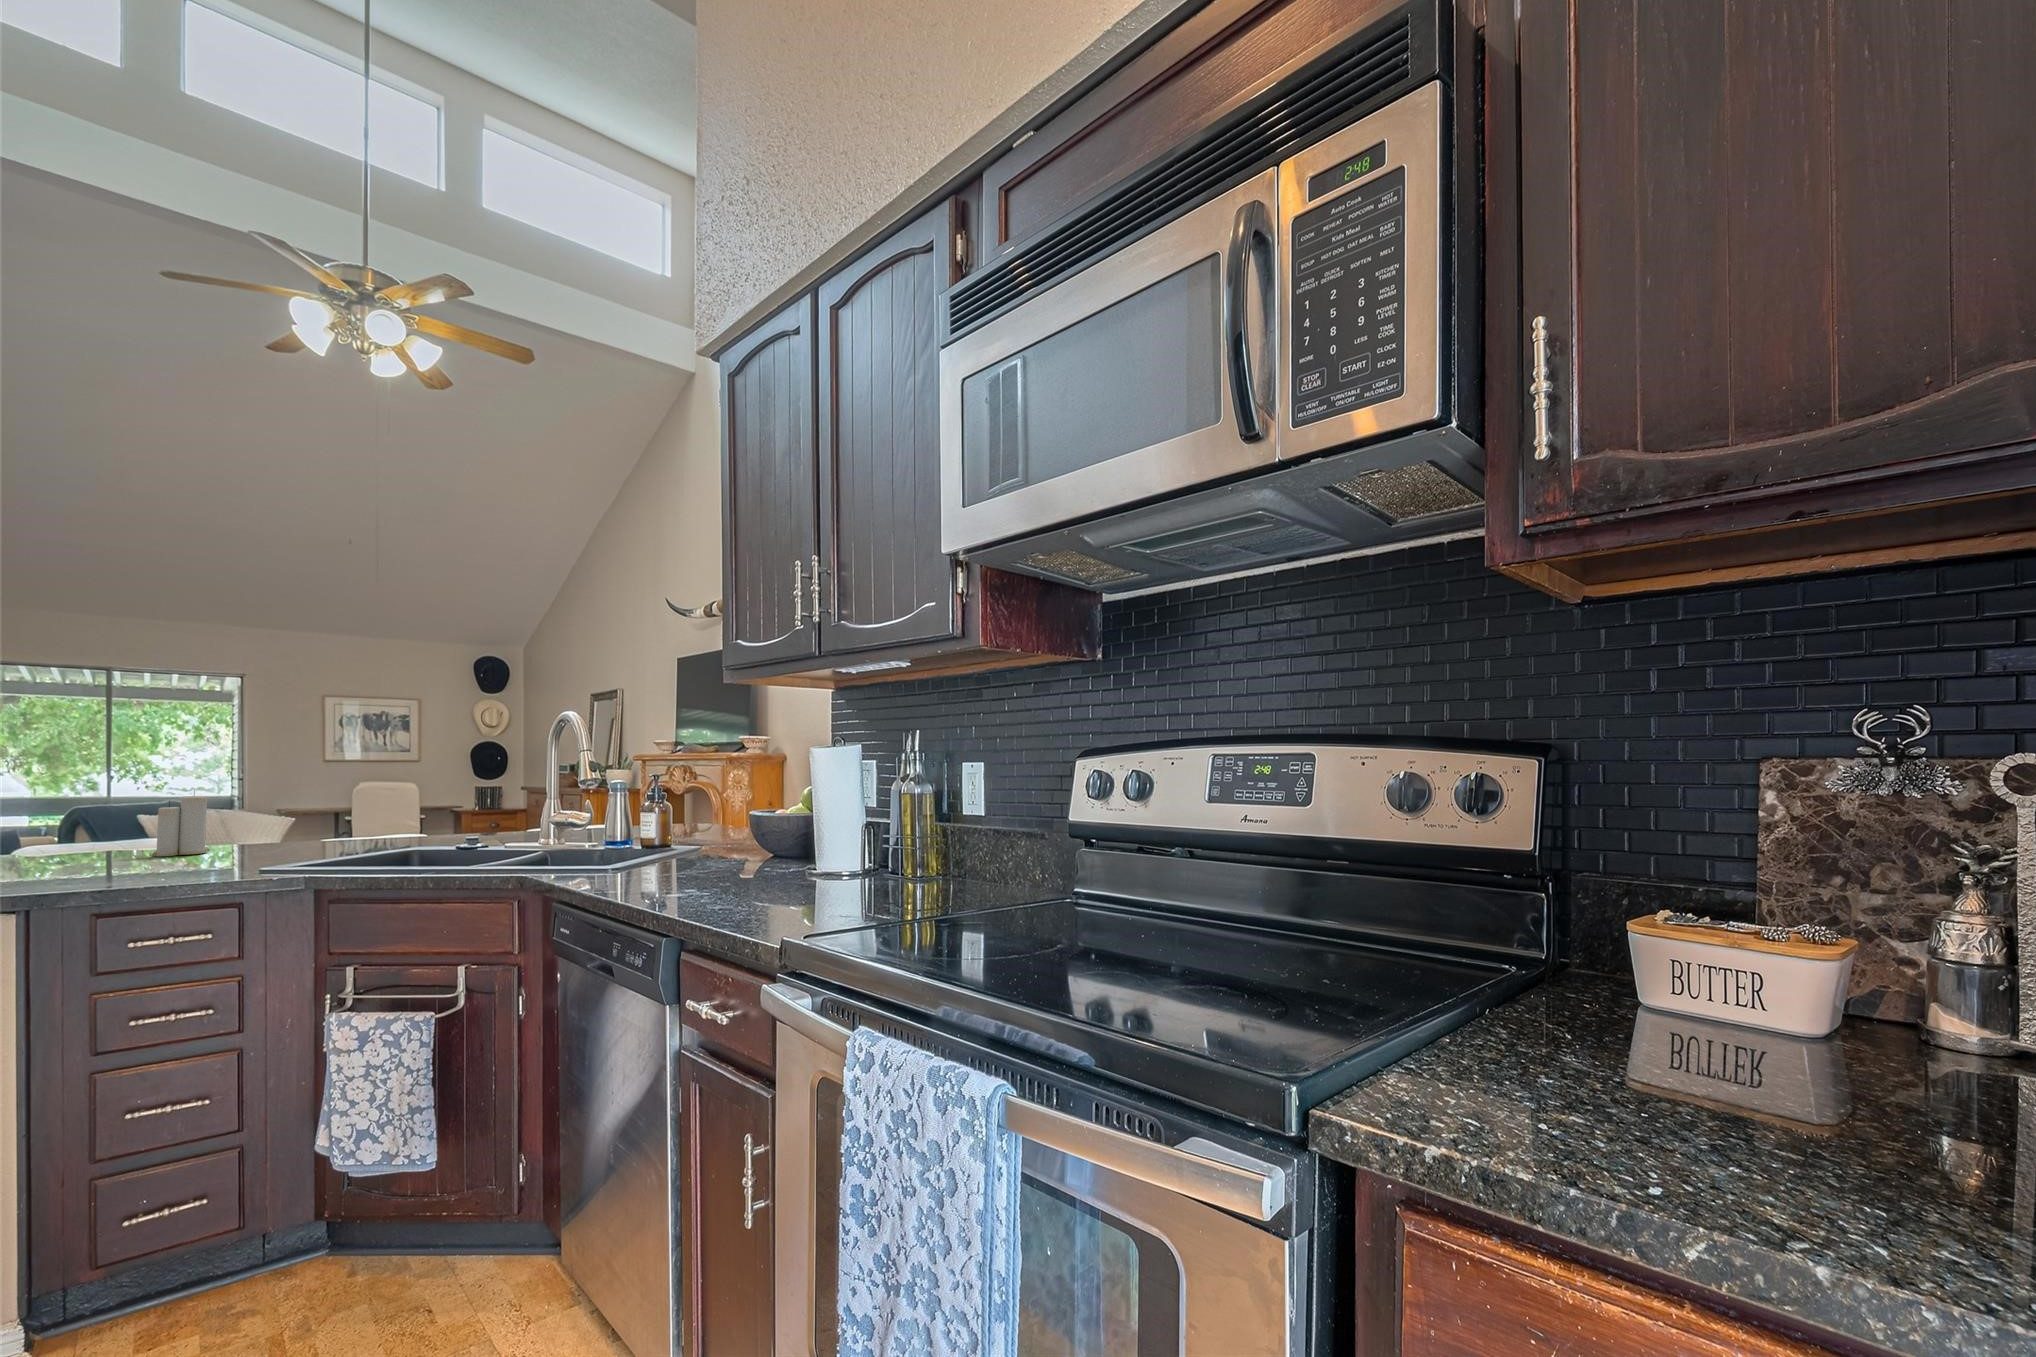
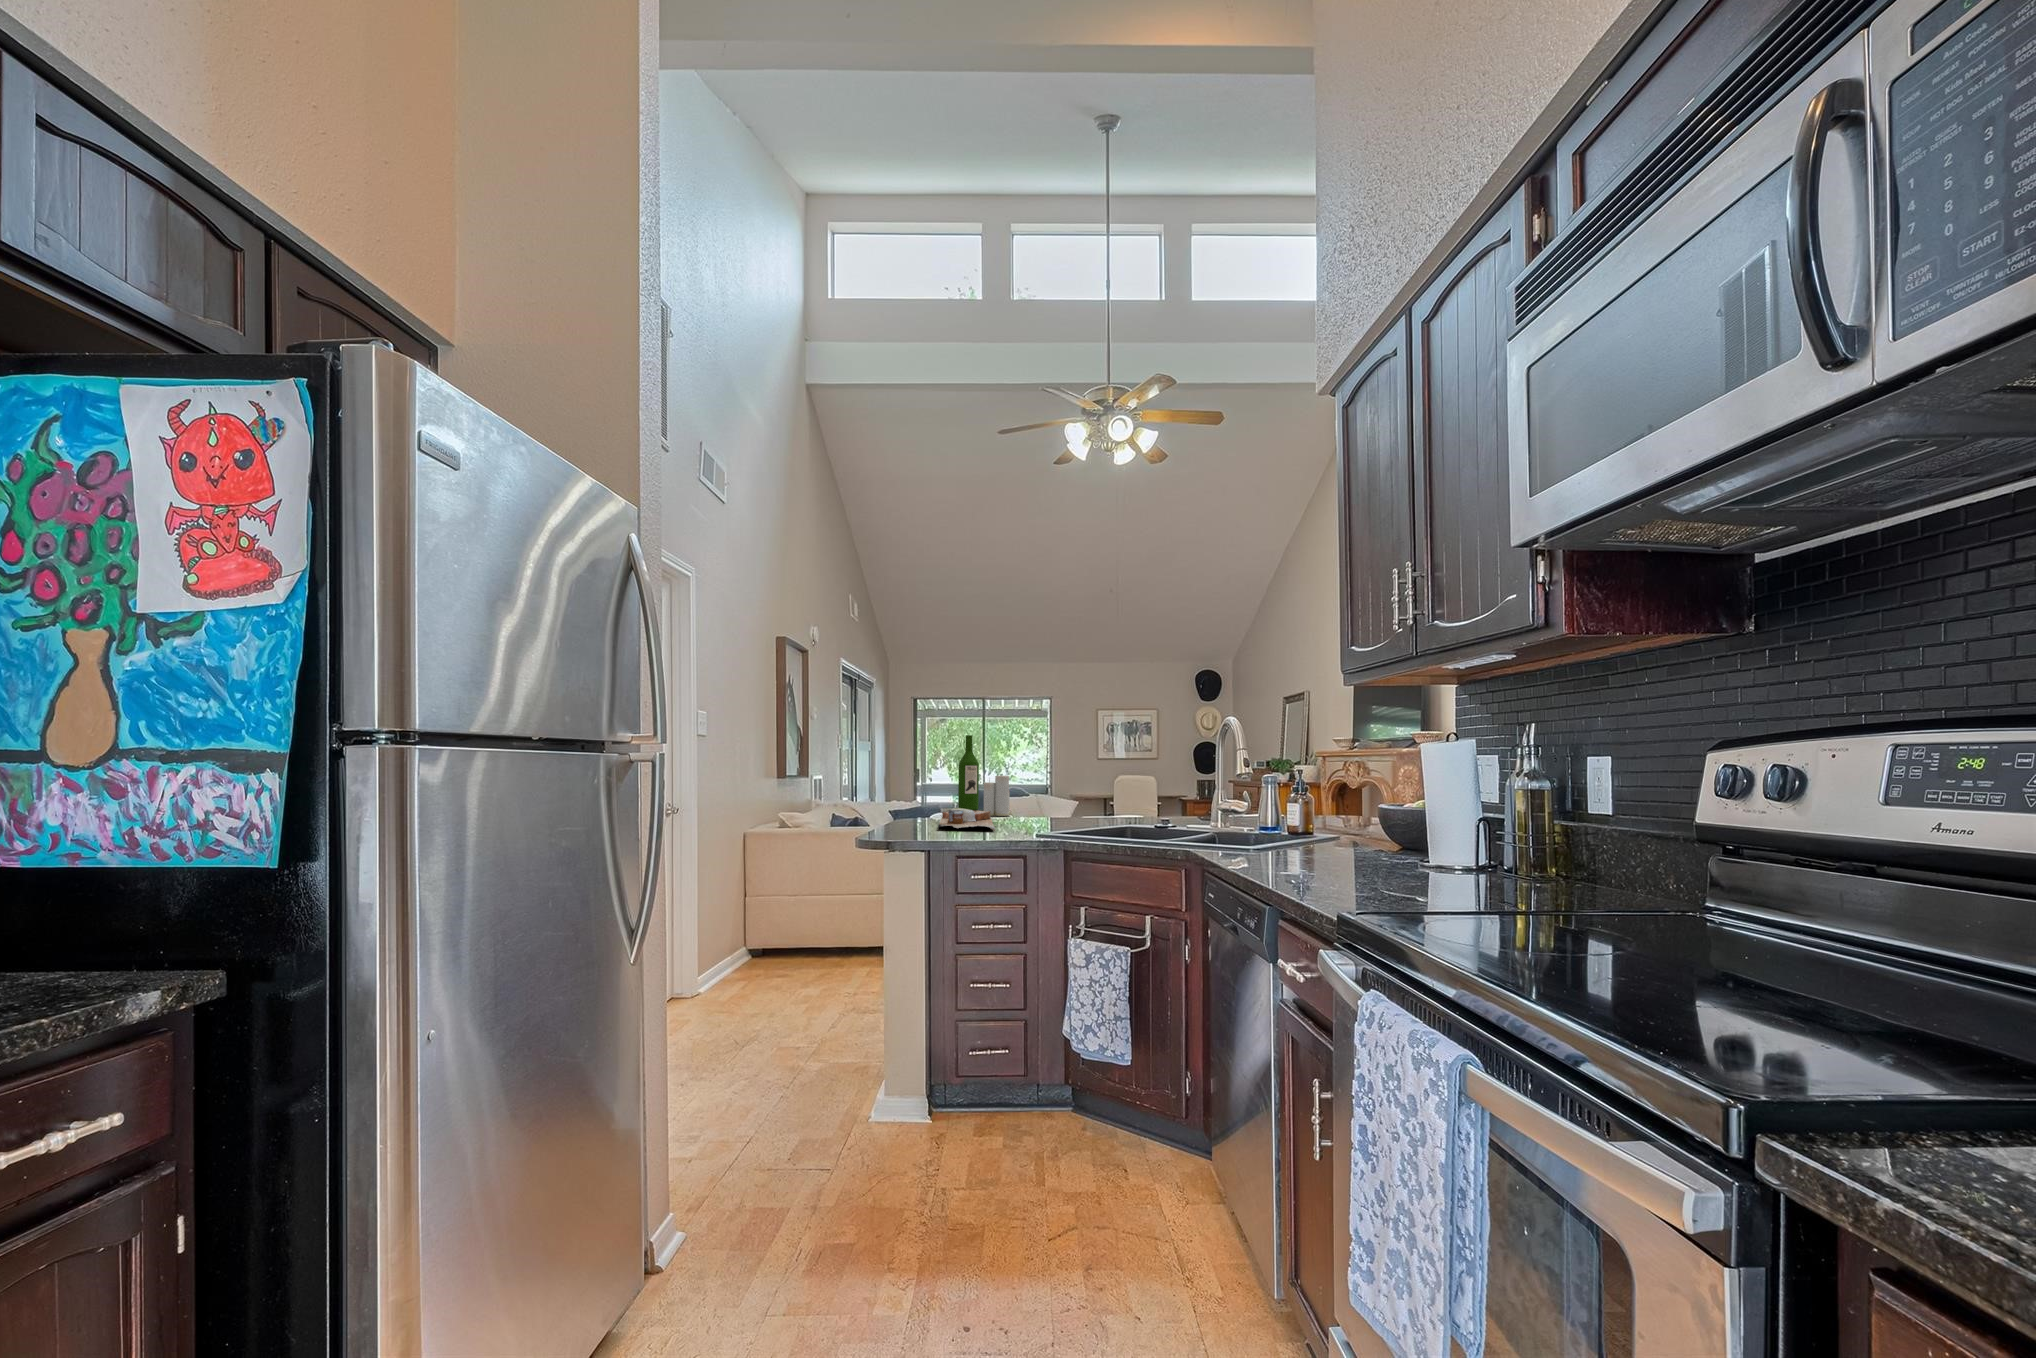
wine bottle: none [98,738,143,850] -> present [958,735,979,810]
cutting board: none [79,851,199,888] -> present [938,808,995,831]

